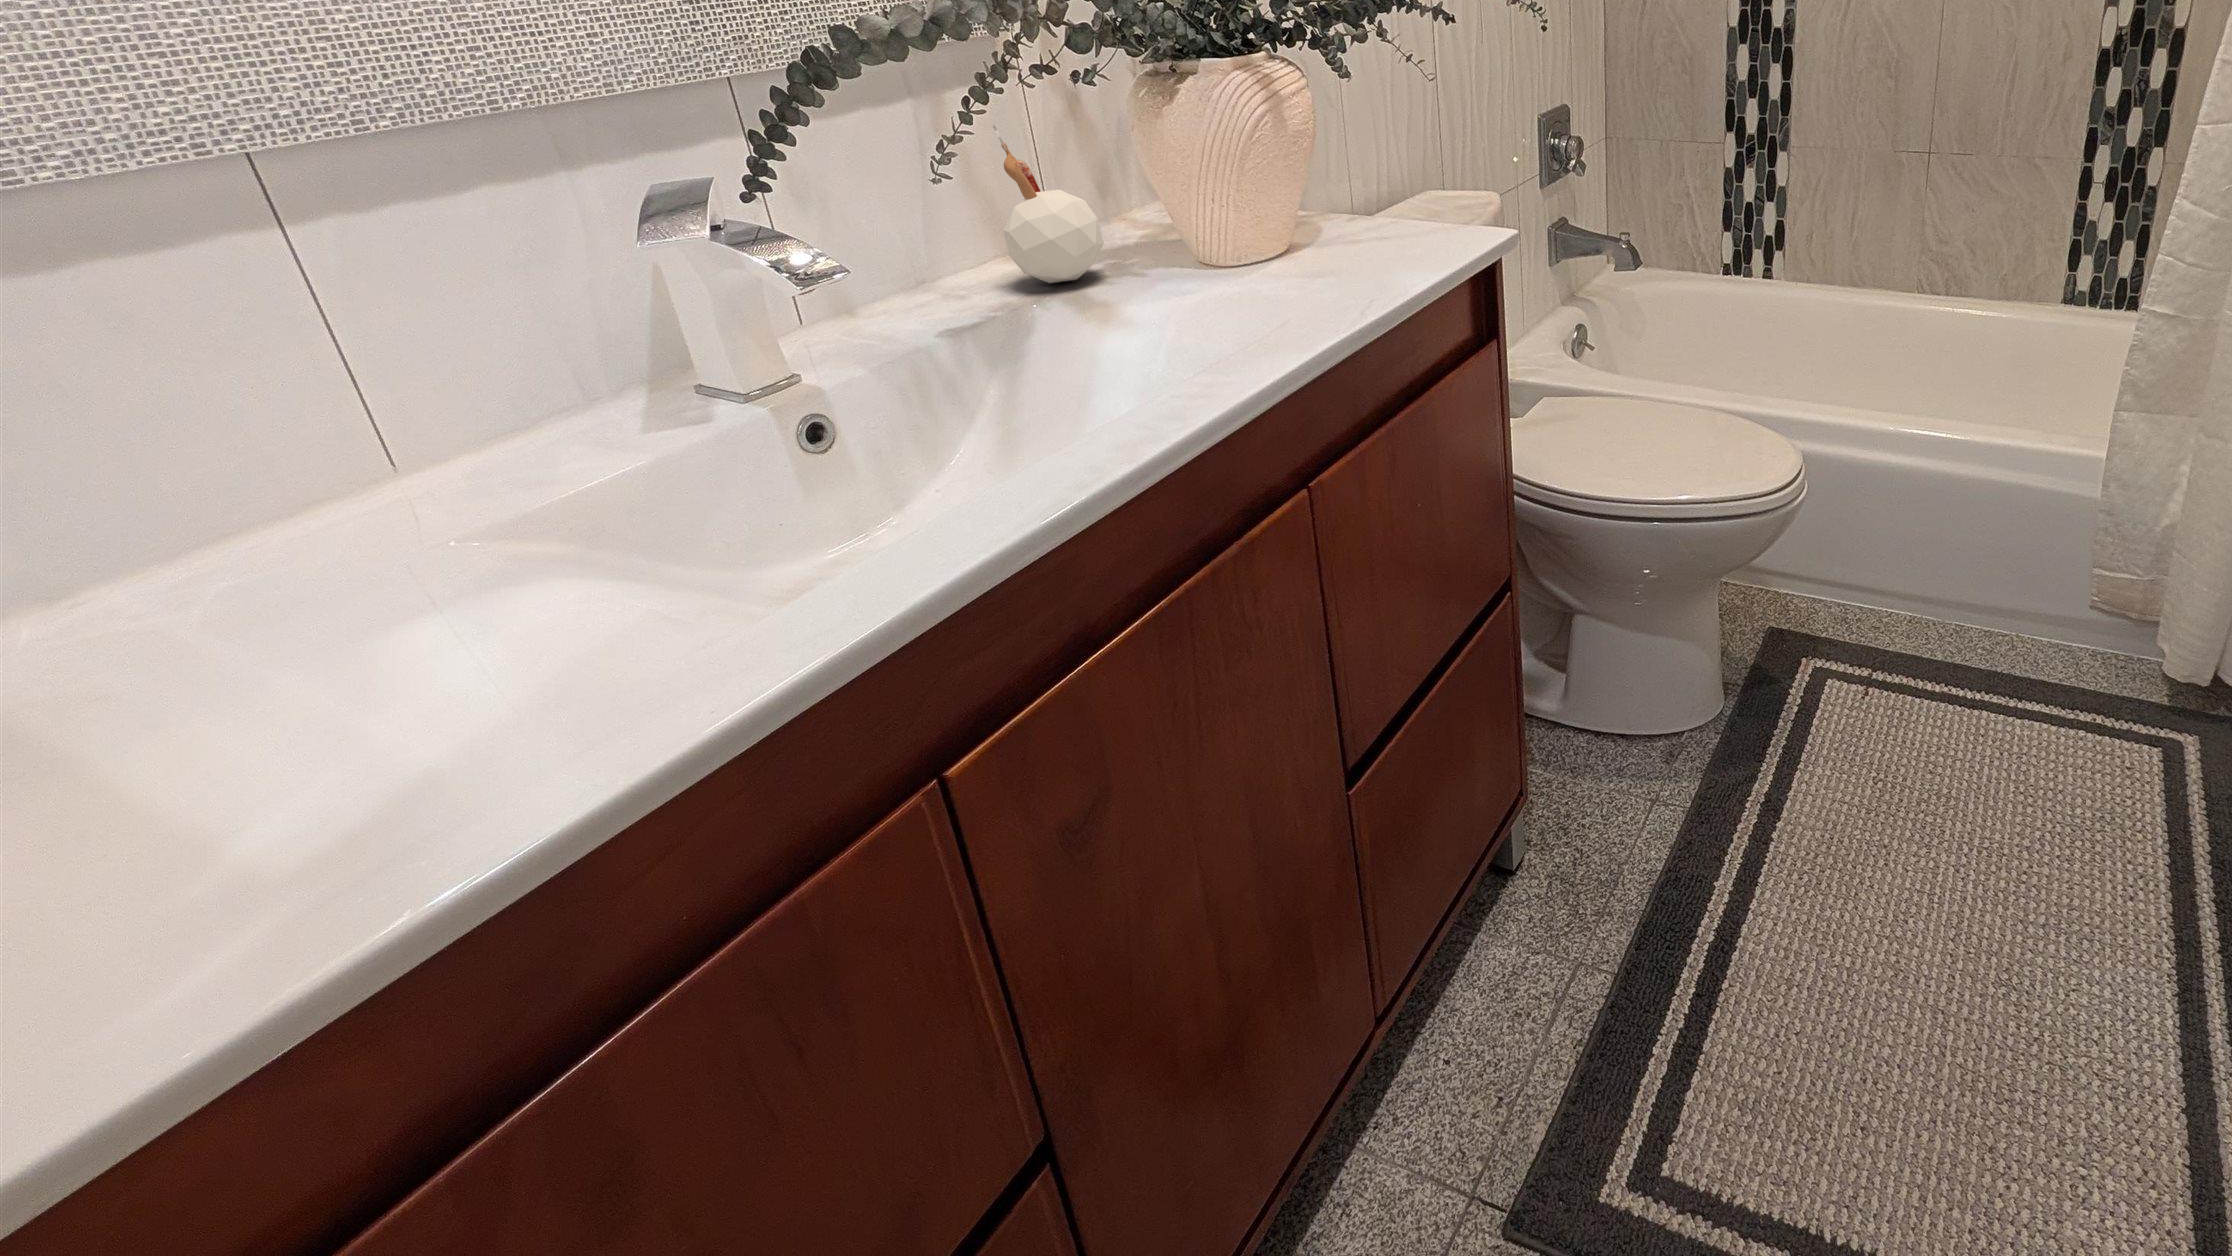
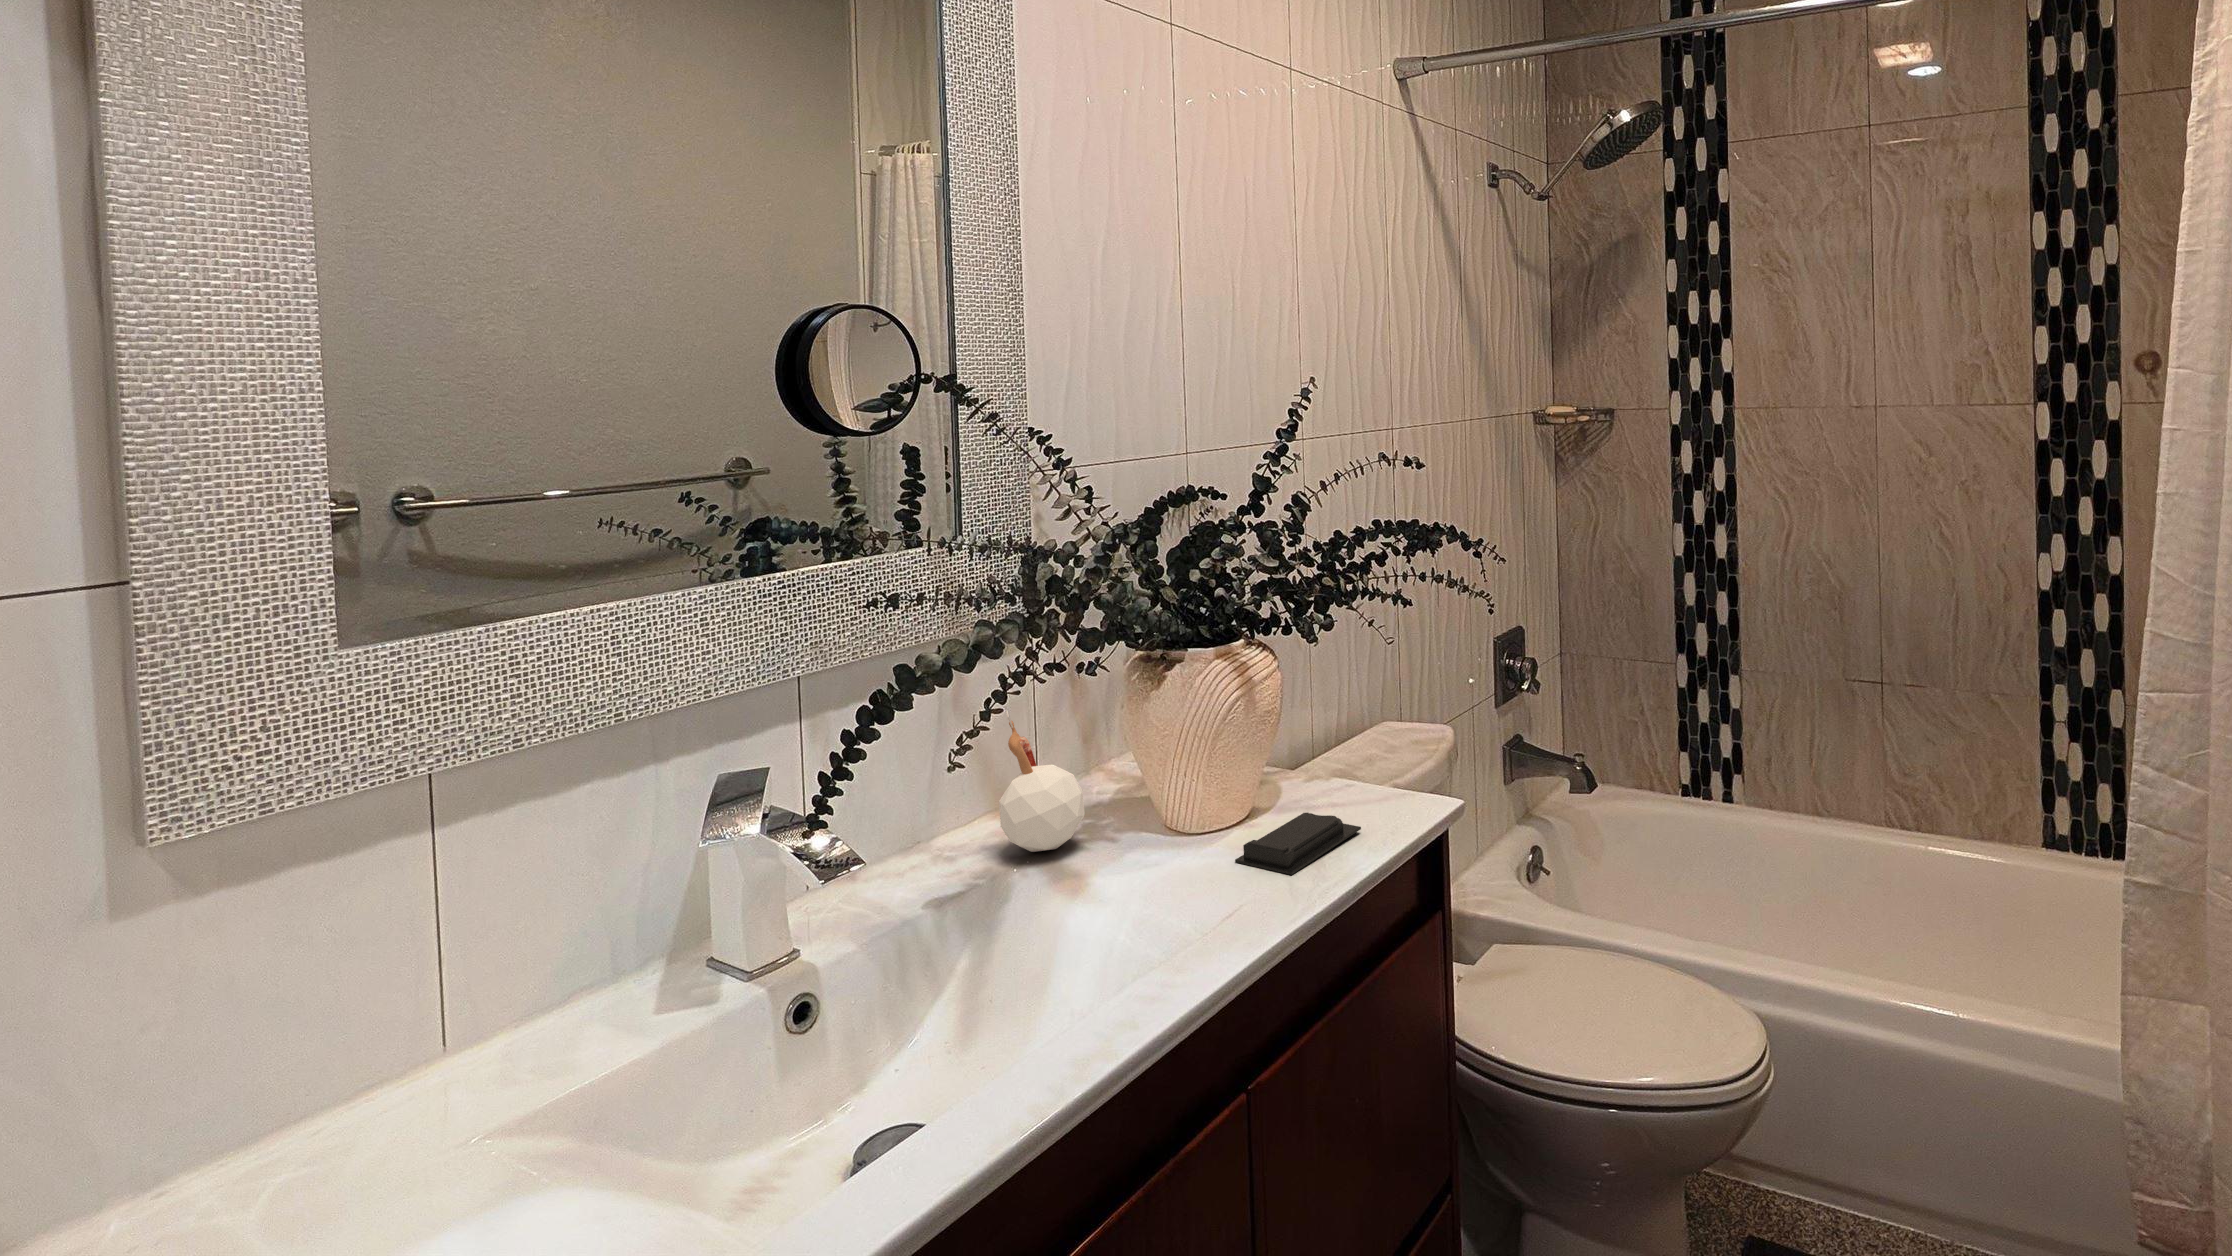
soap bar: none [1276,237,1410,290] -> present [1235,813,1361,875]

